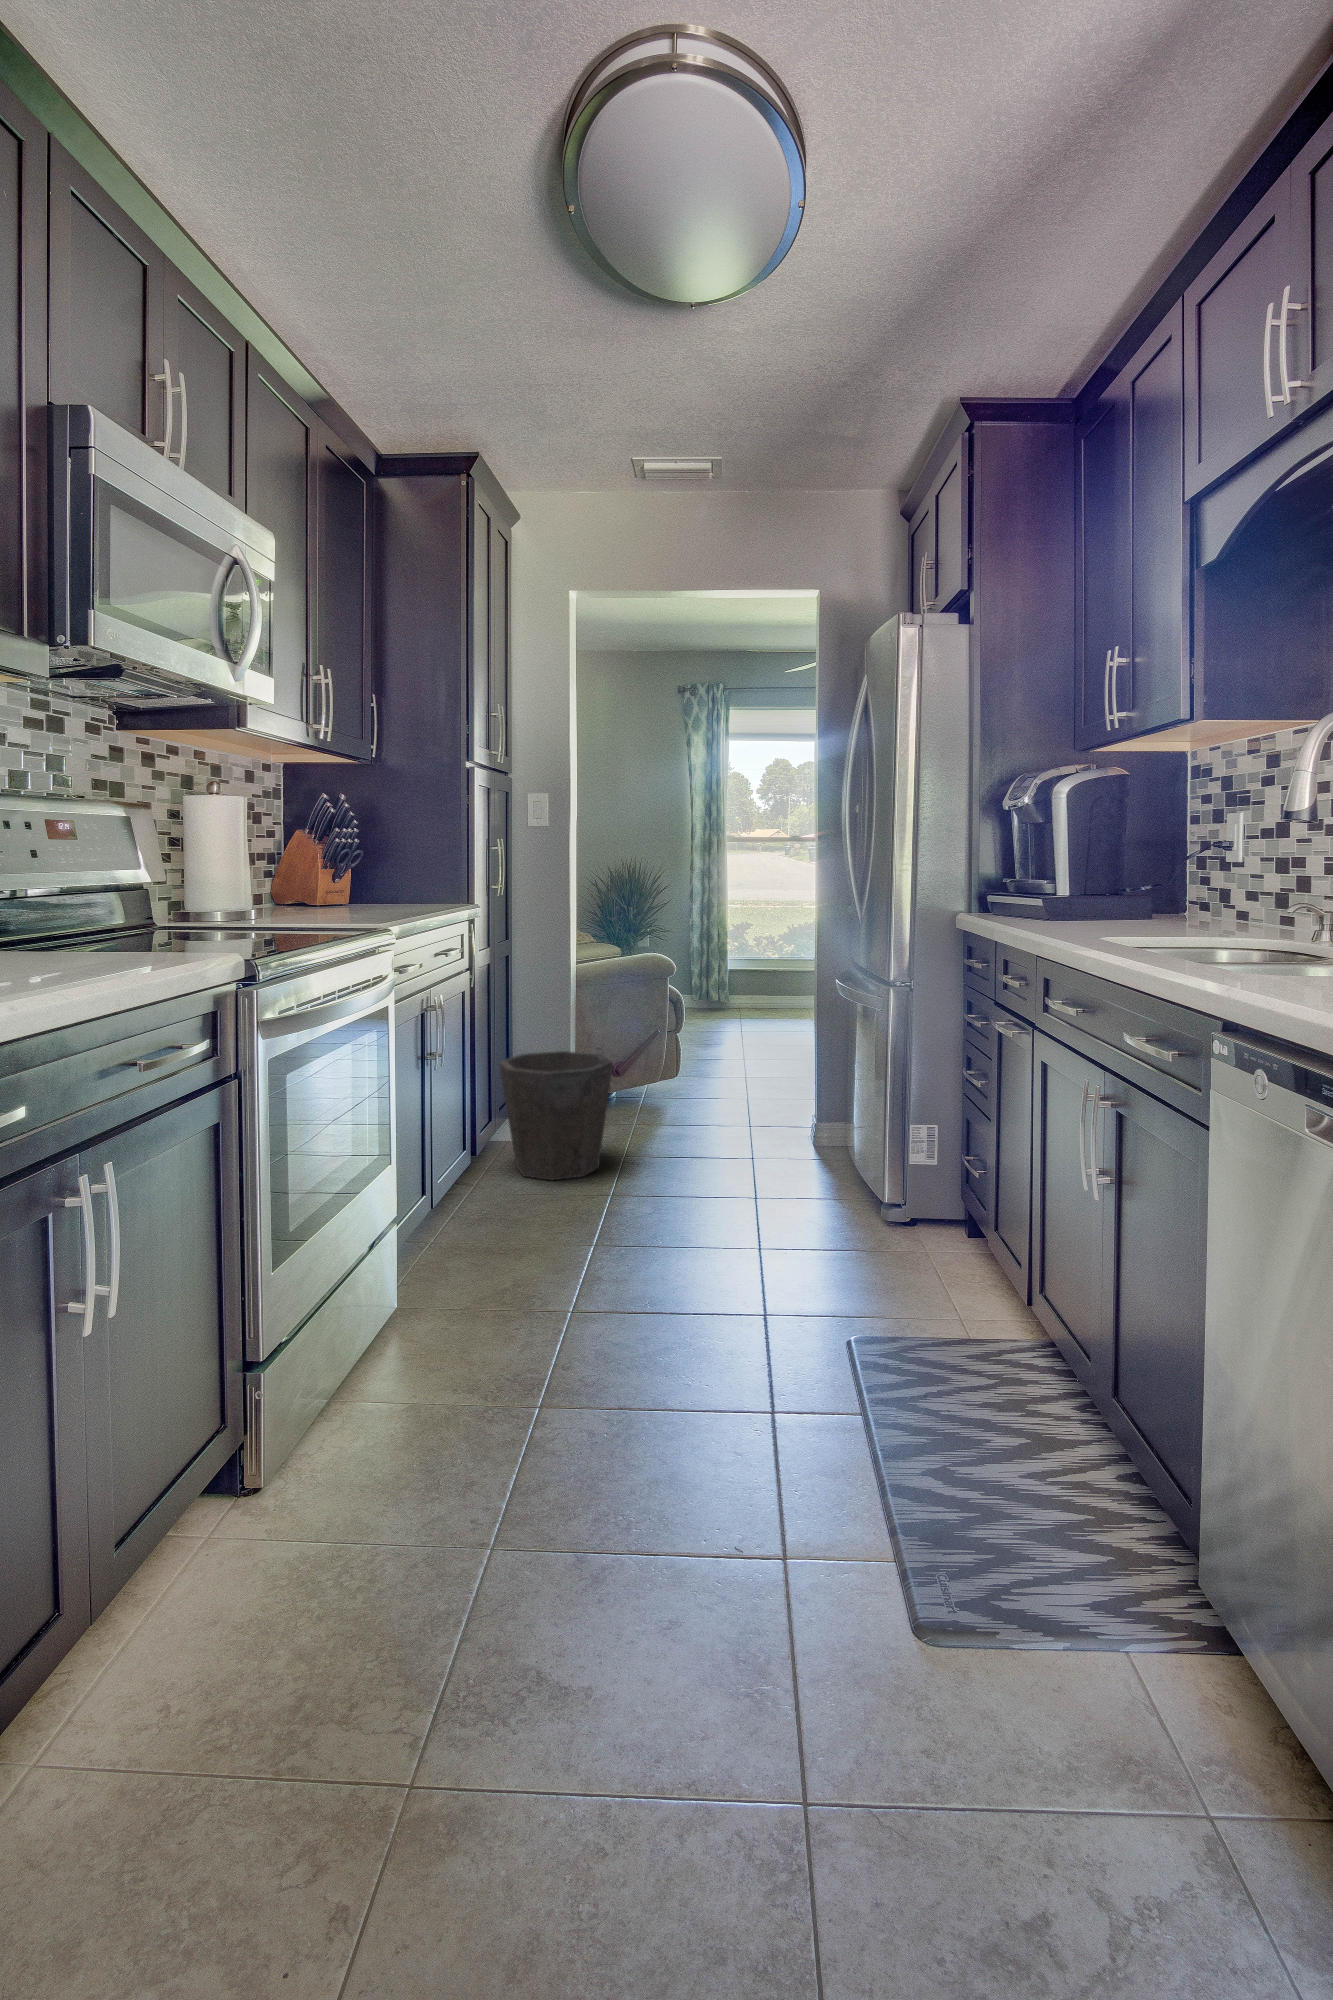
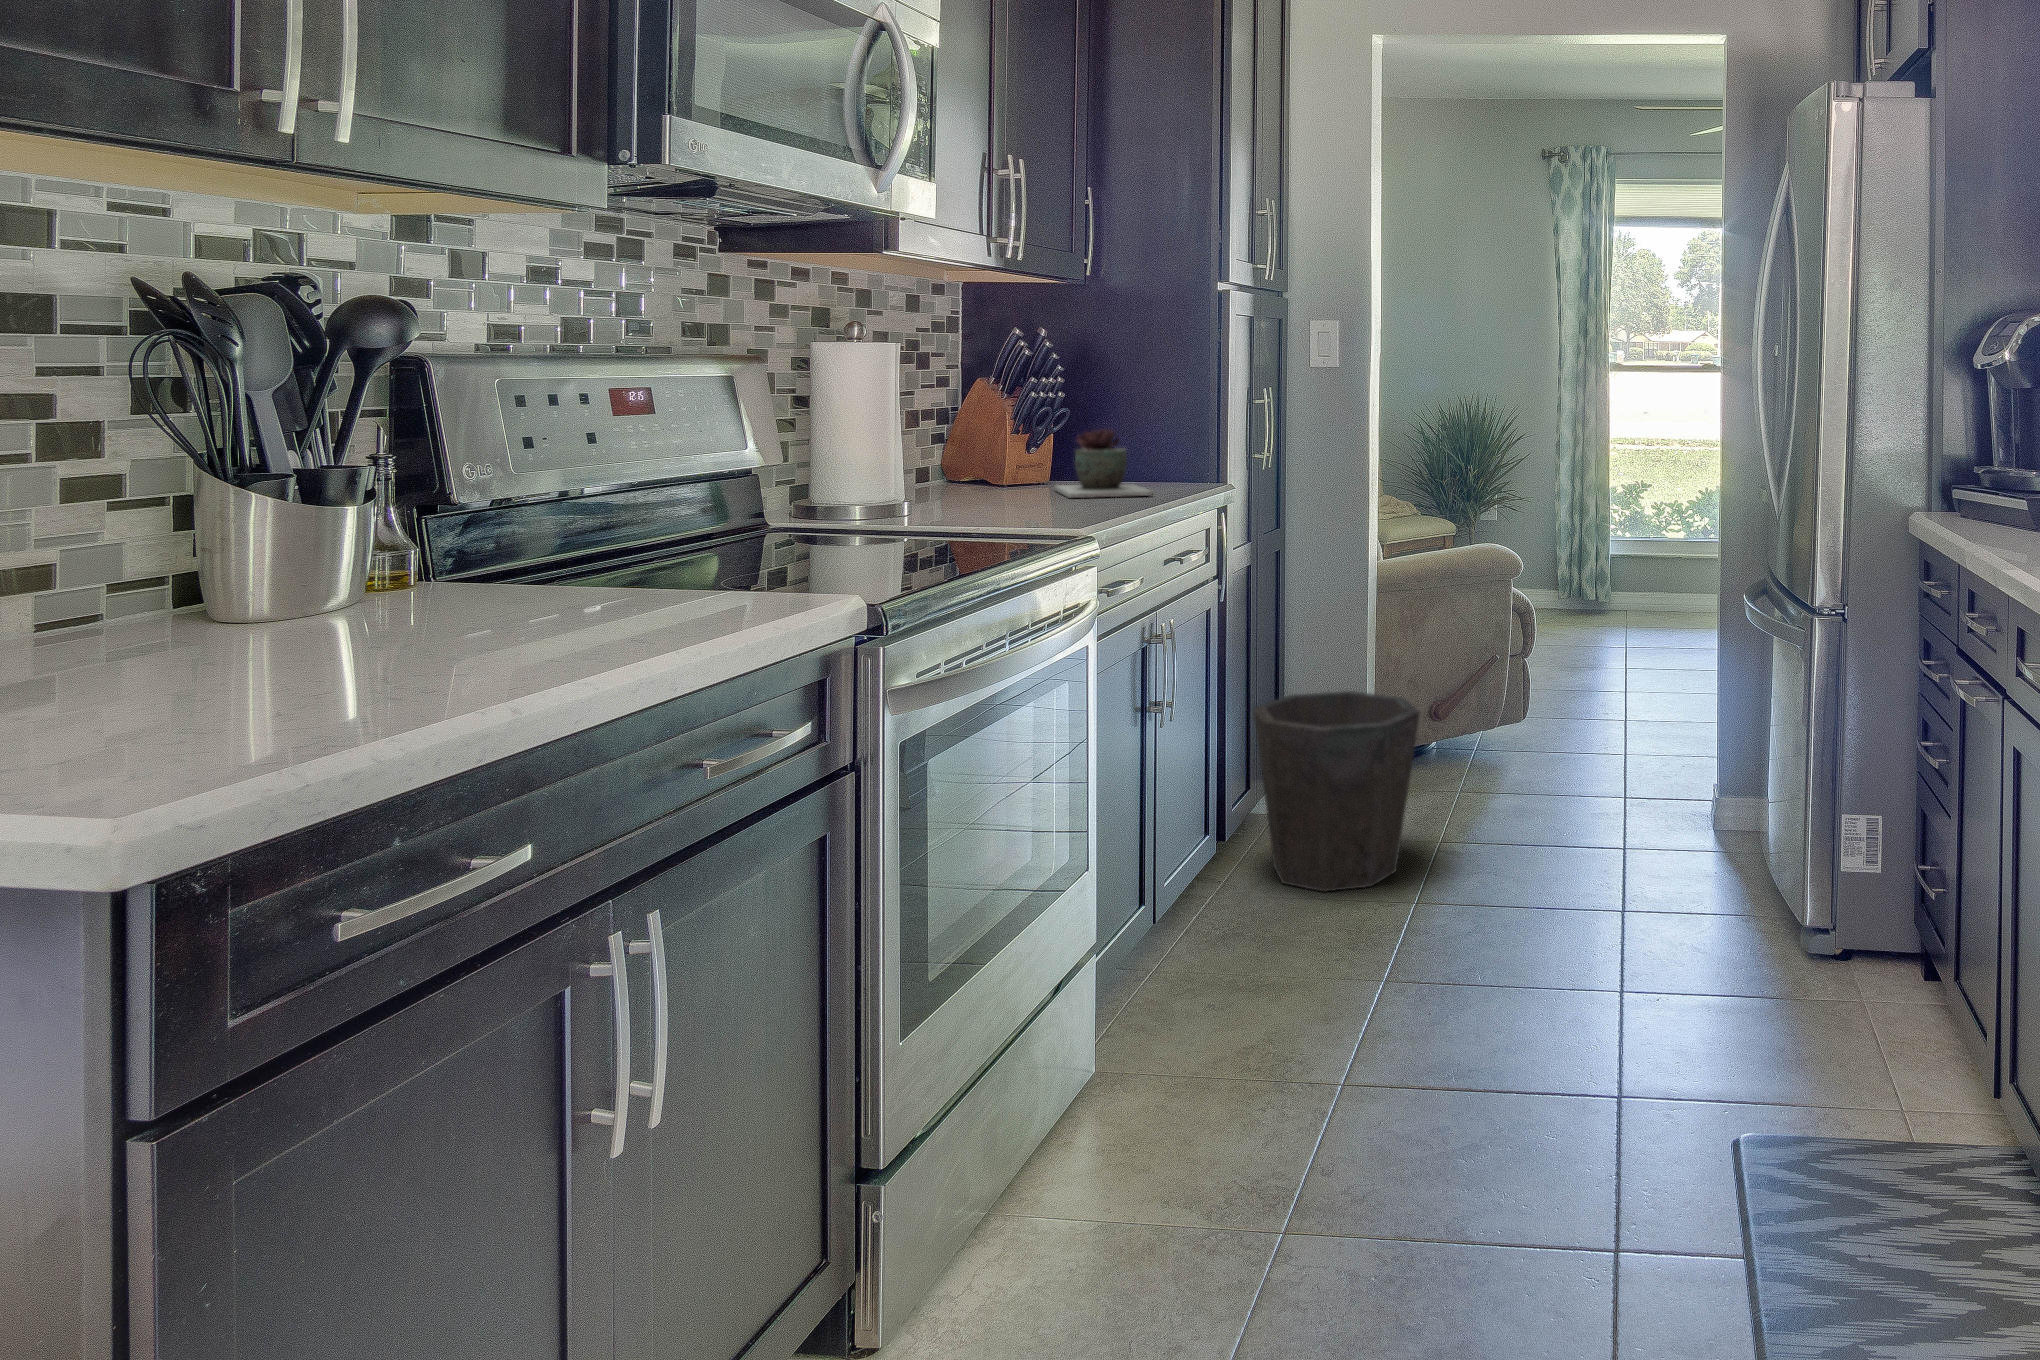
succulent plant: none [355,865,427,913] -> present [1054,428,1153,498]

